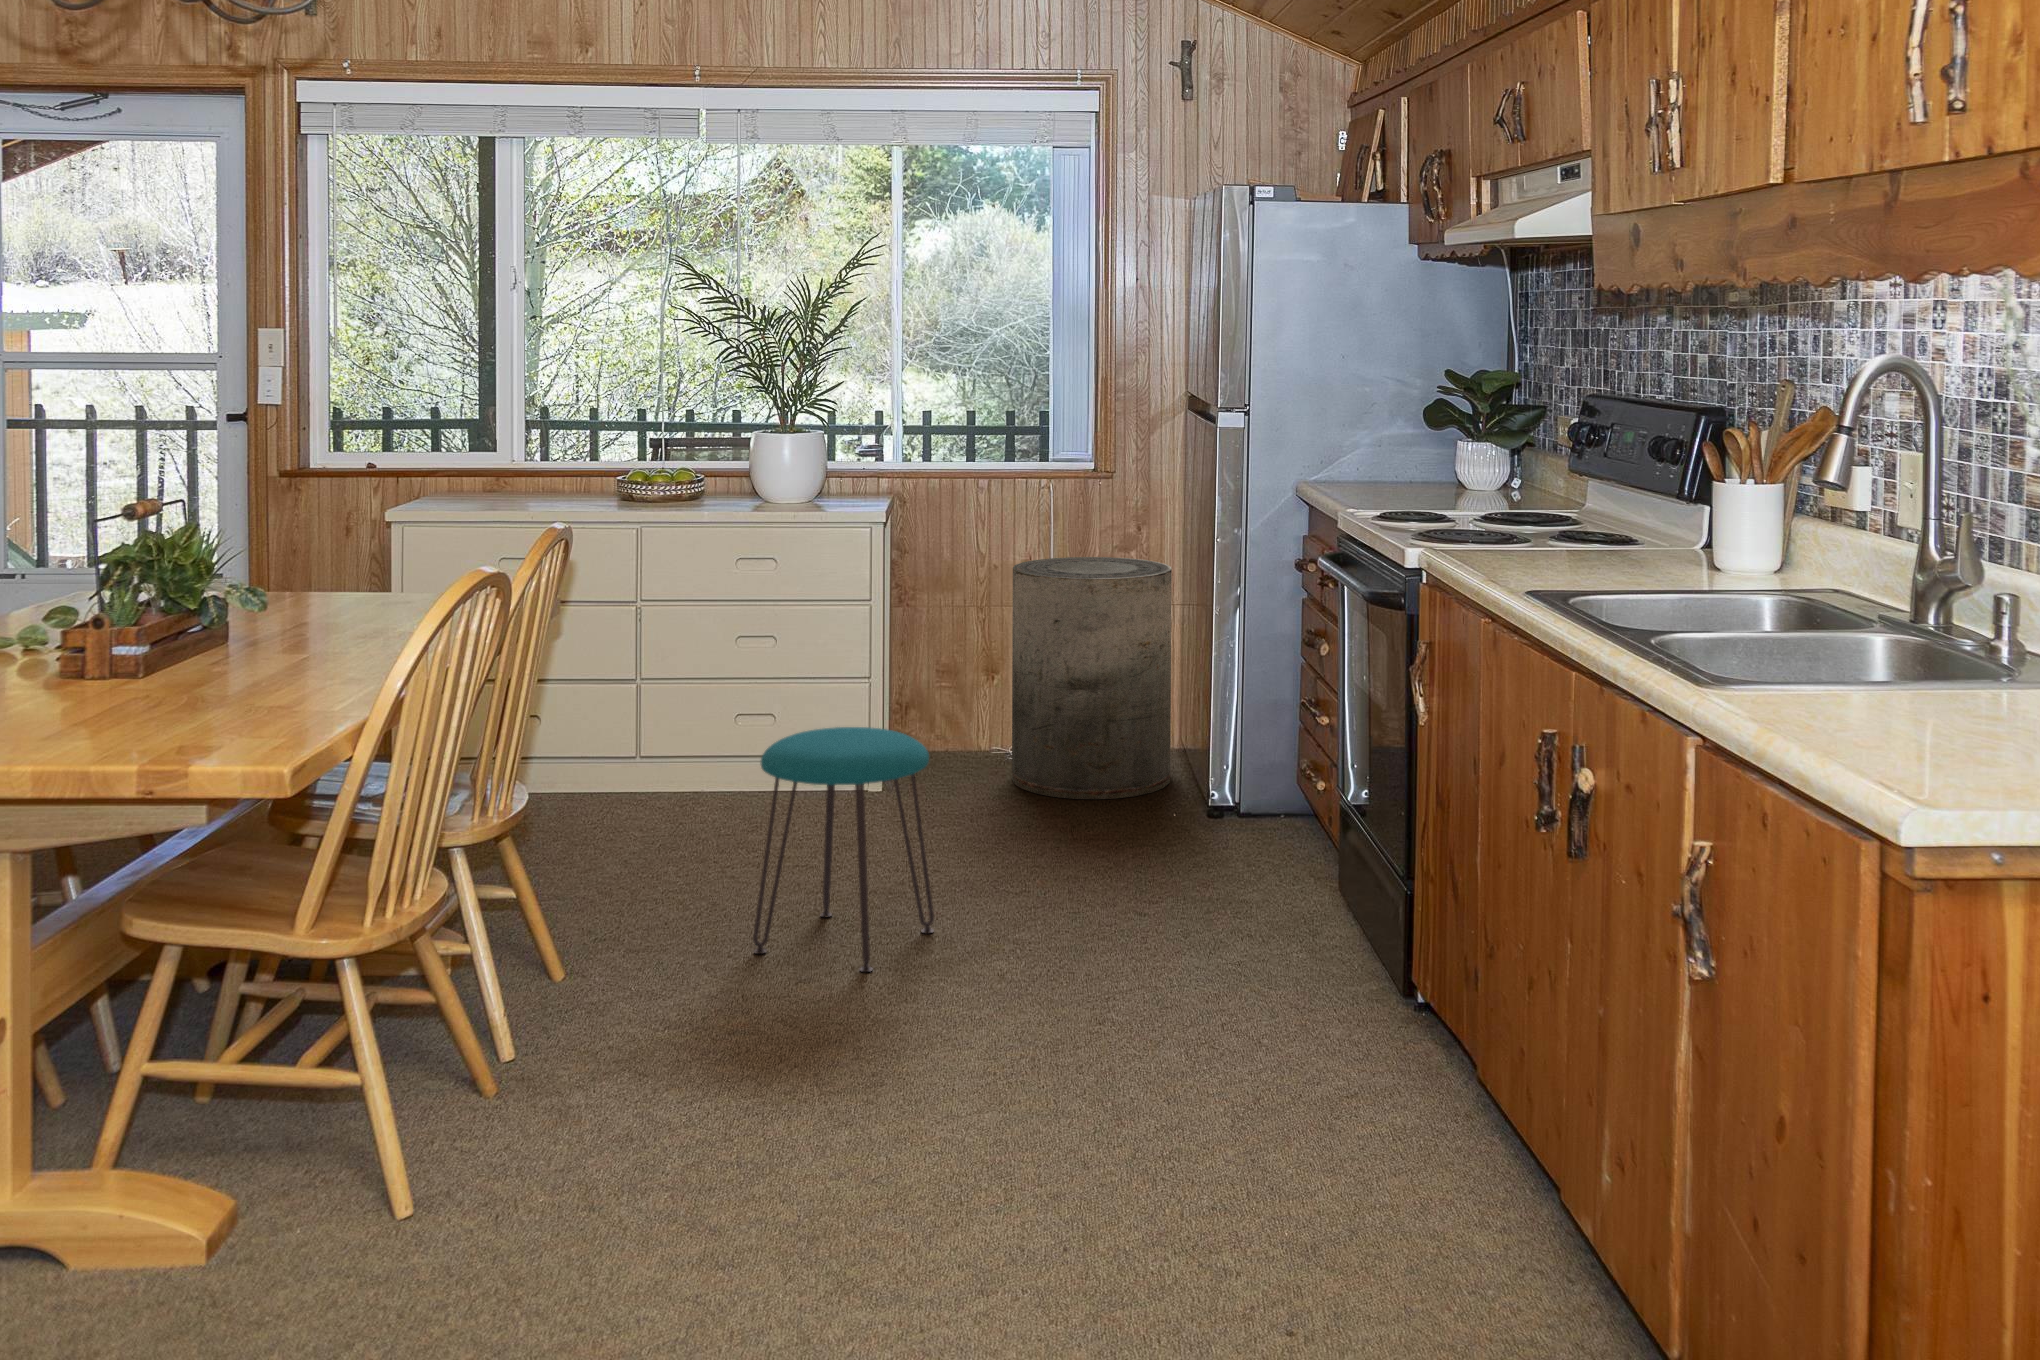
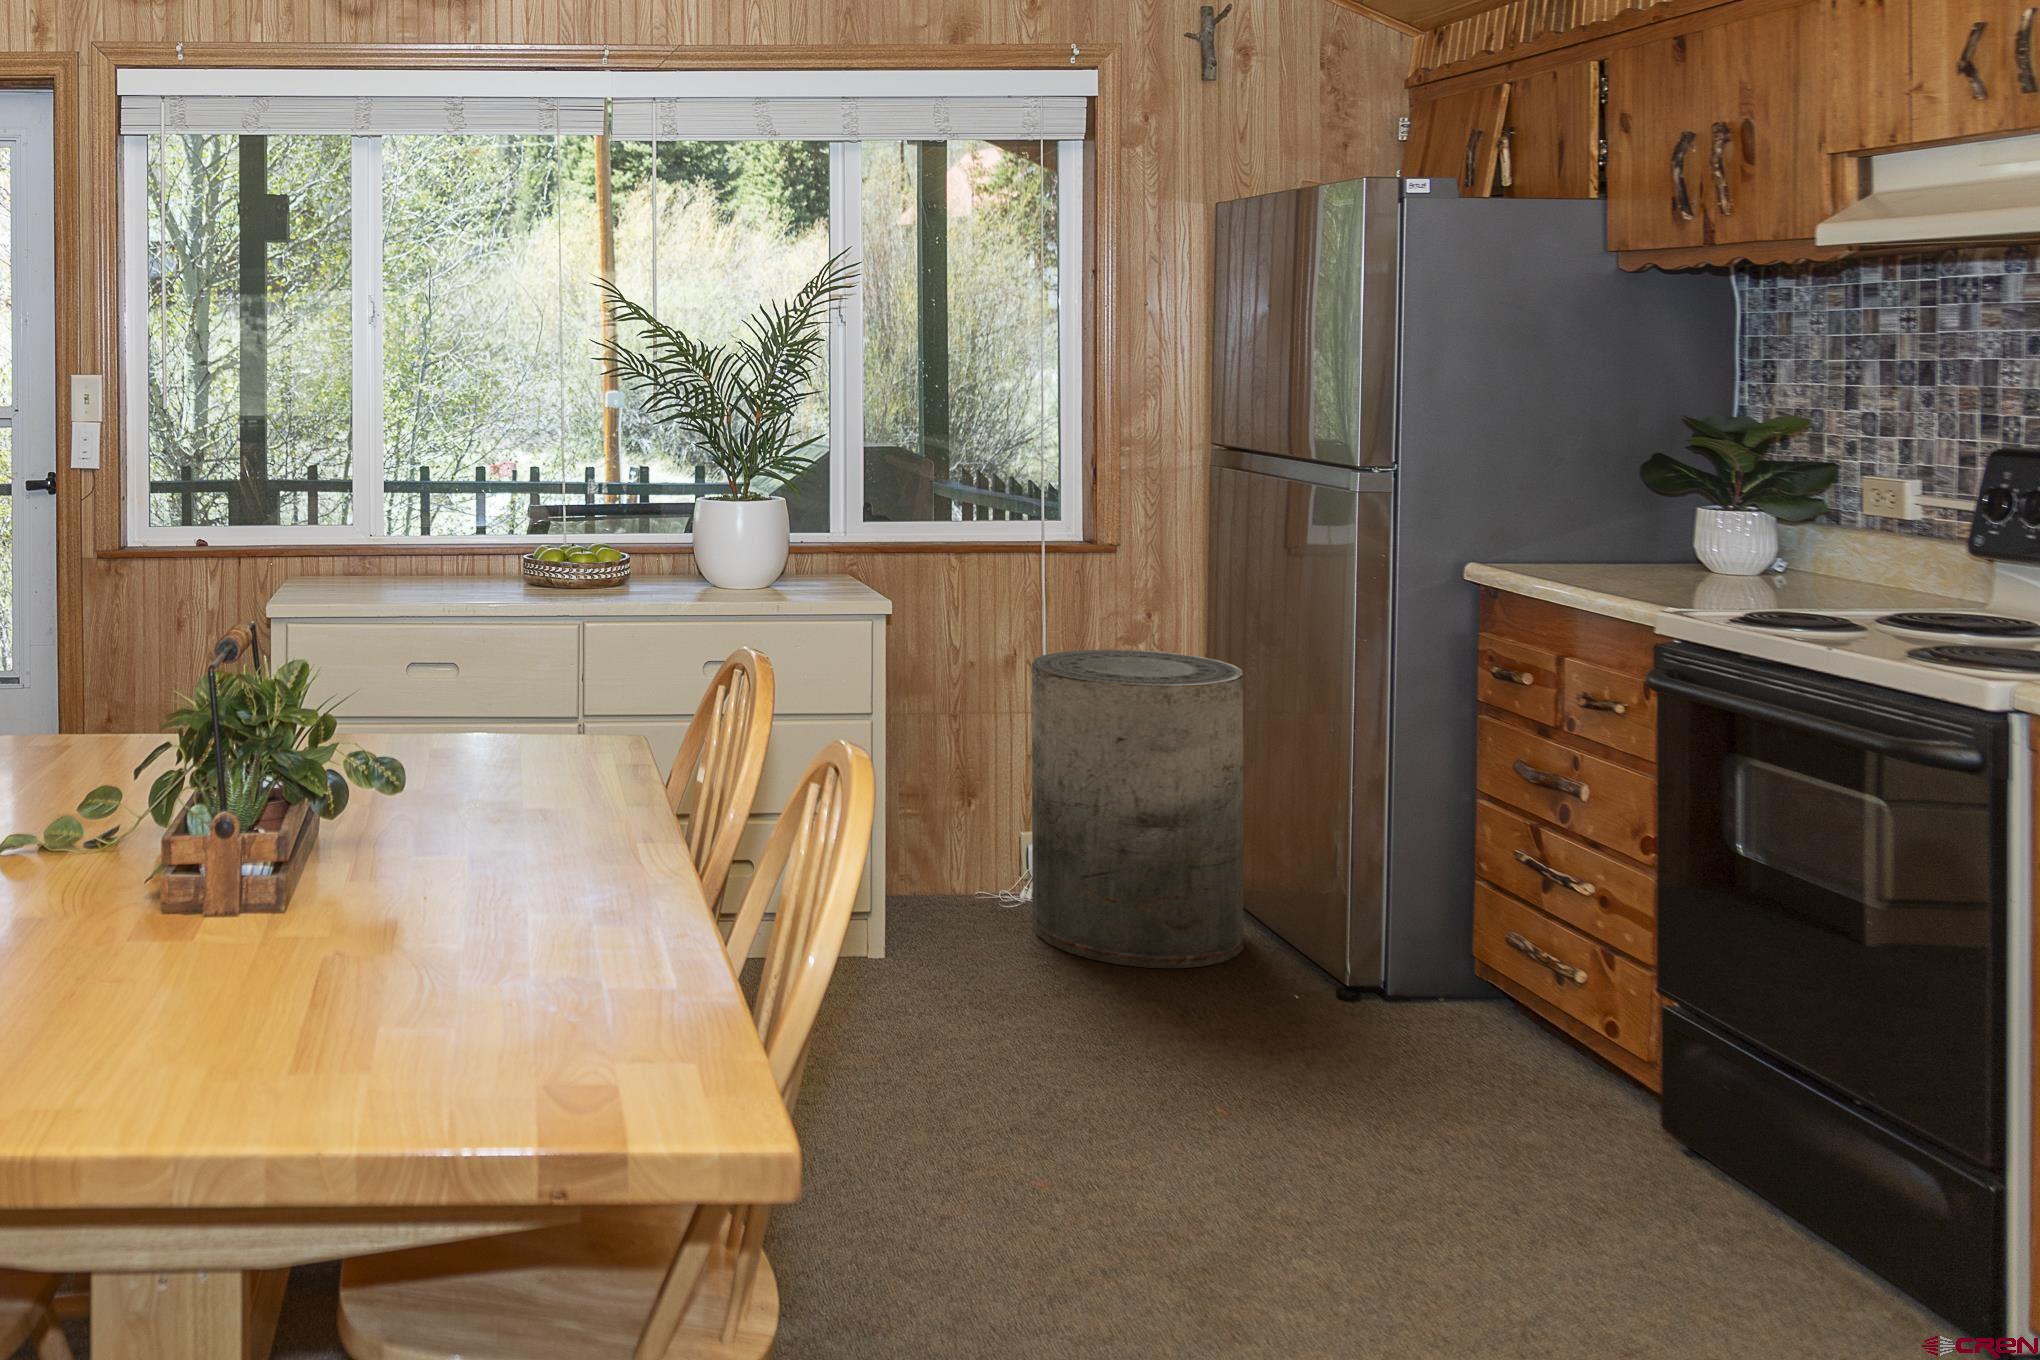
stool: present [753,727,934,972] -> none [957,922,1202,1298]

